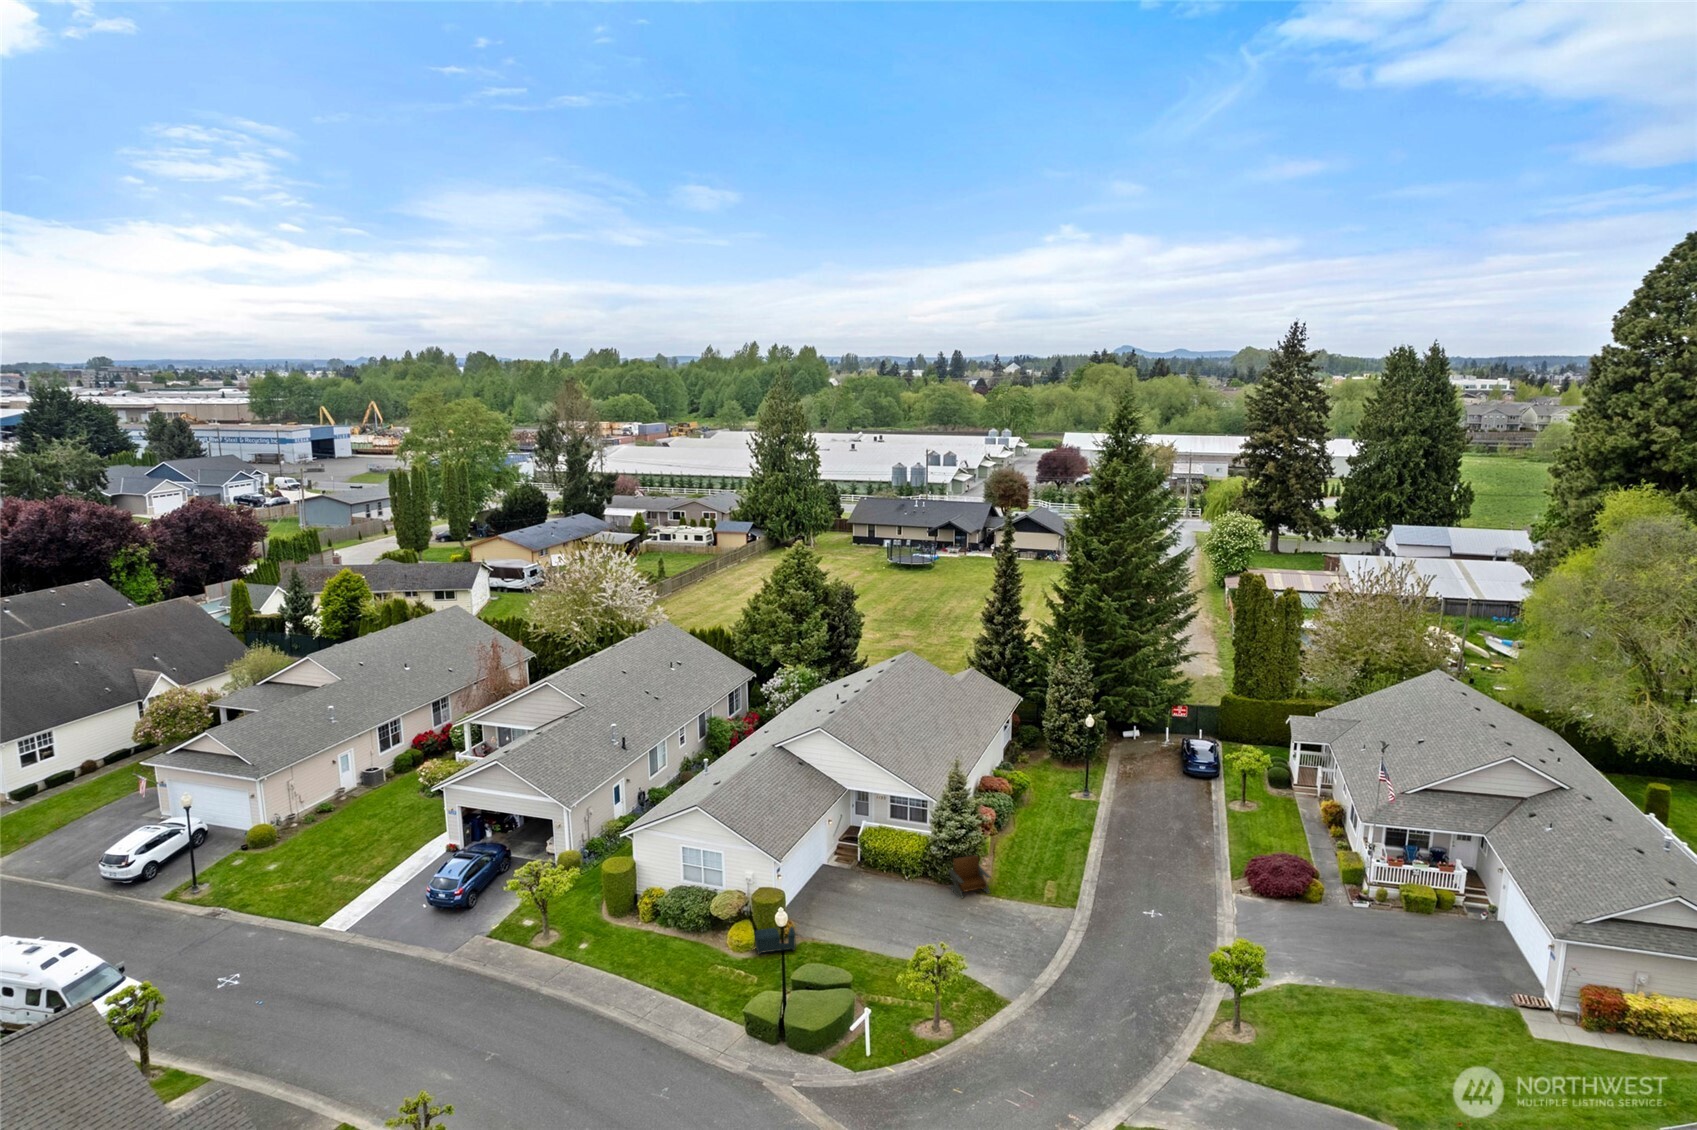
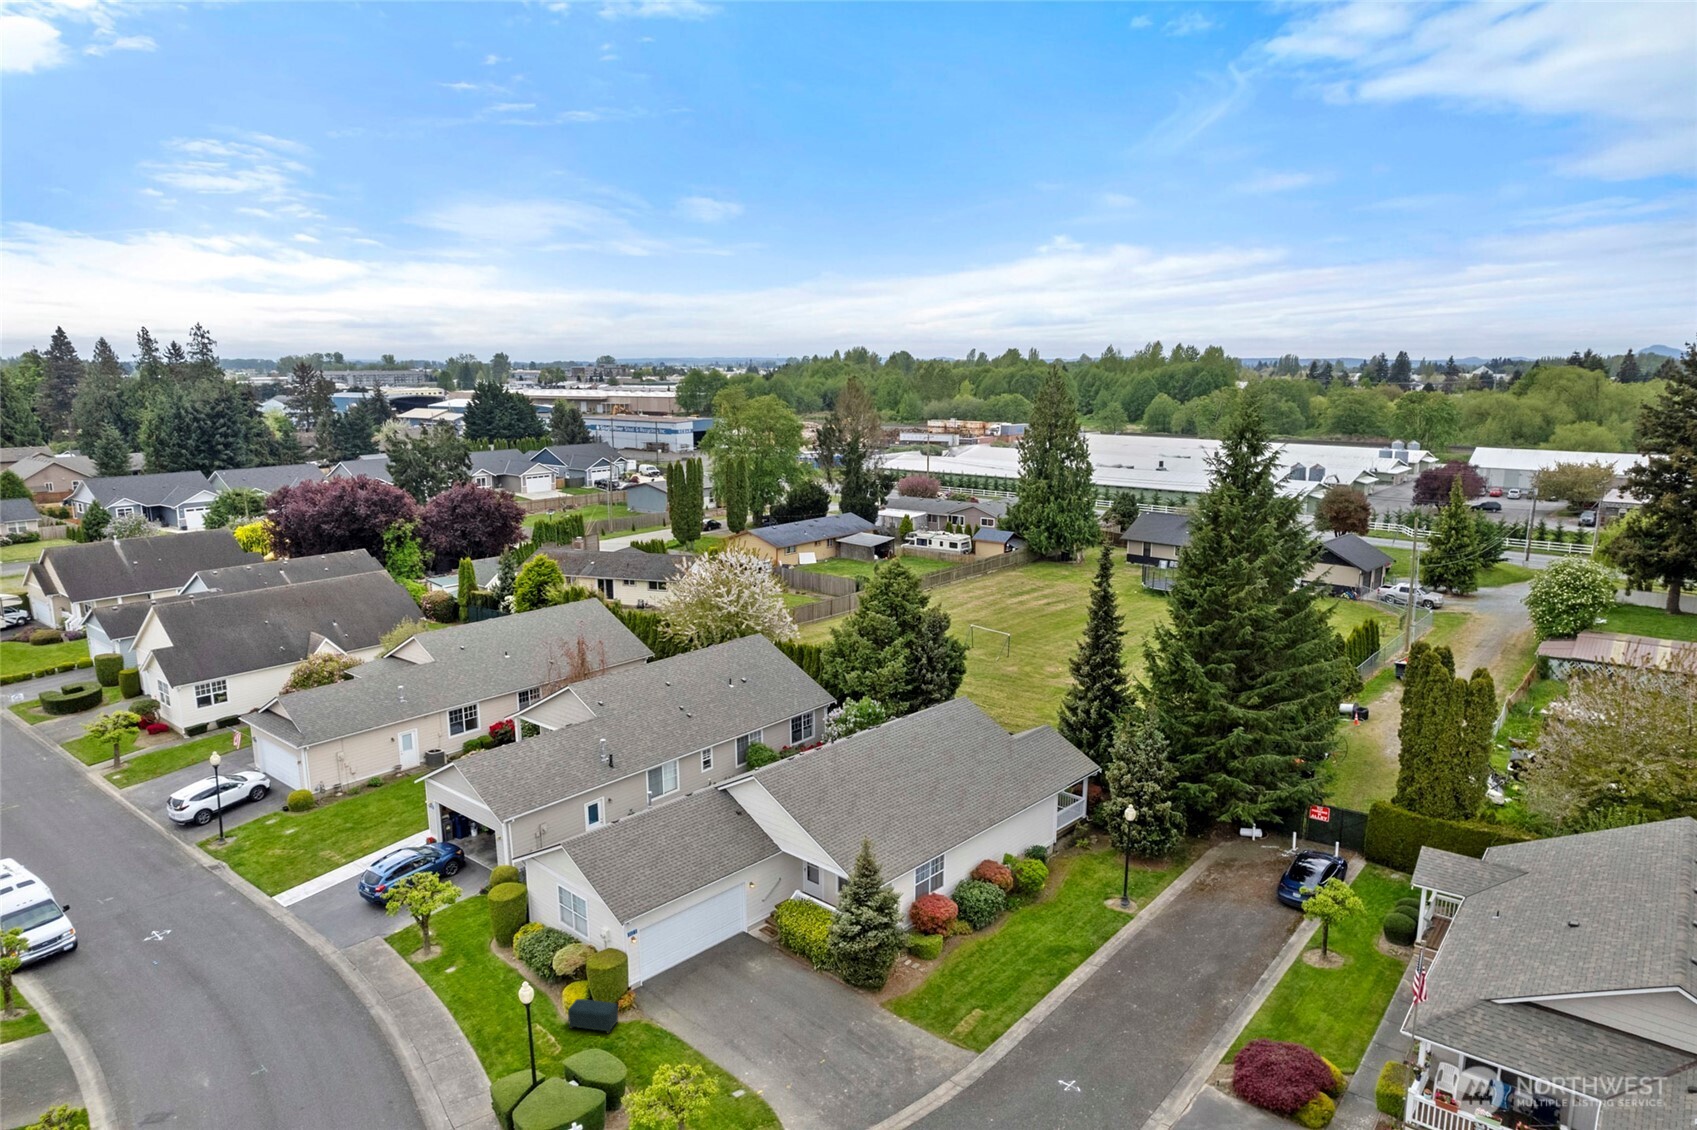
lounge chair: present [949,855,990,899] -> none [844,963,888,1017]

